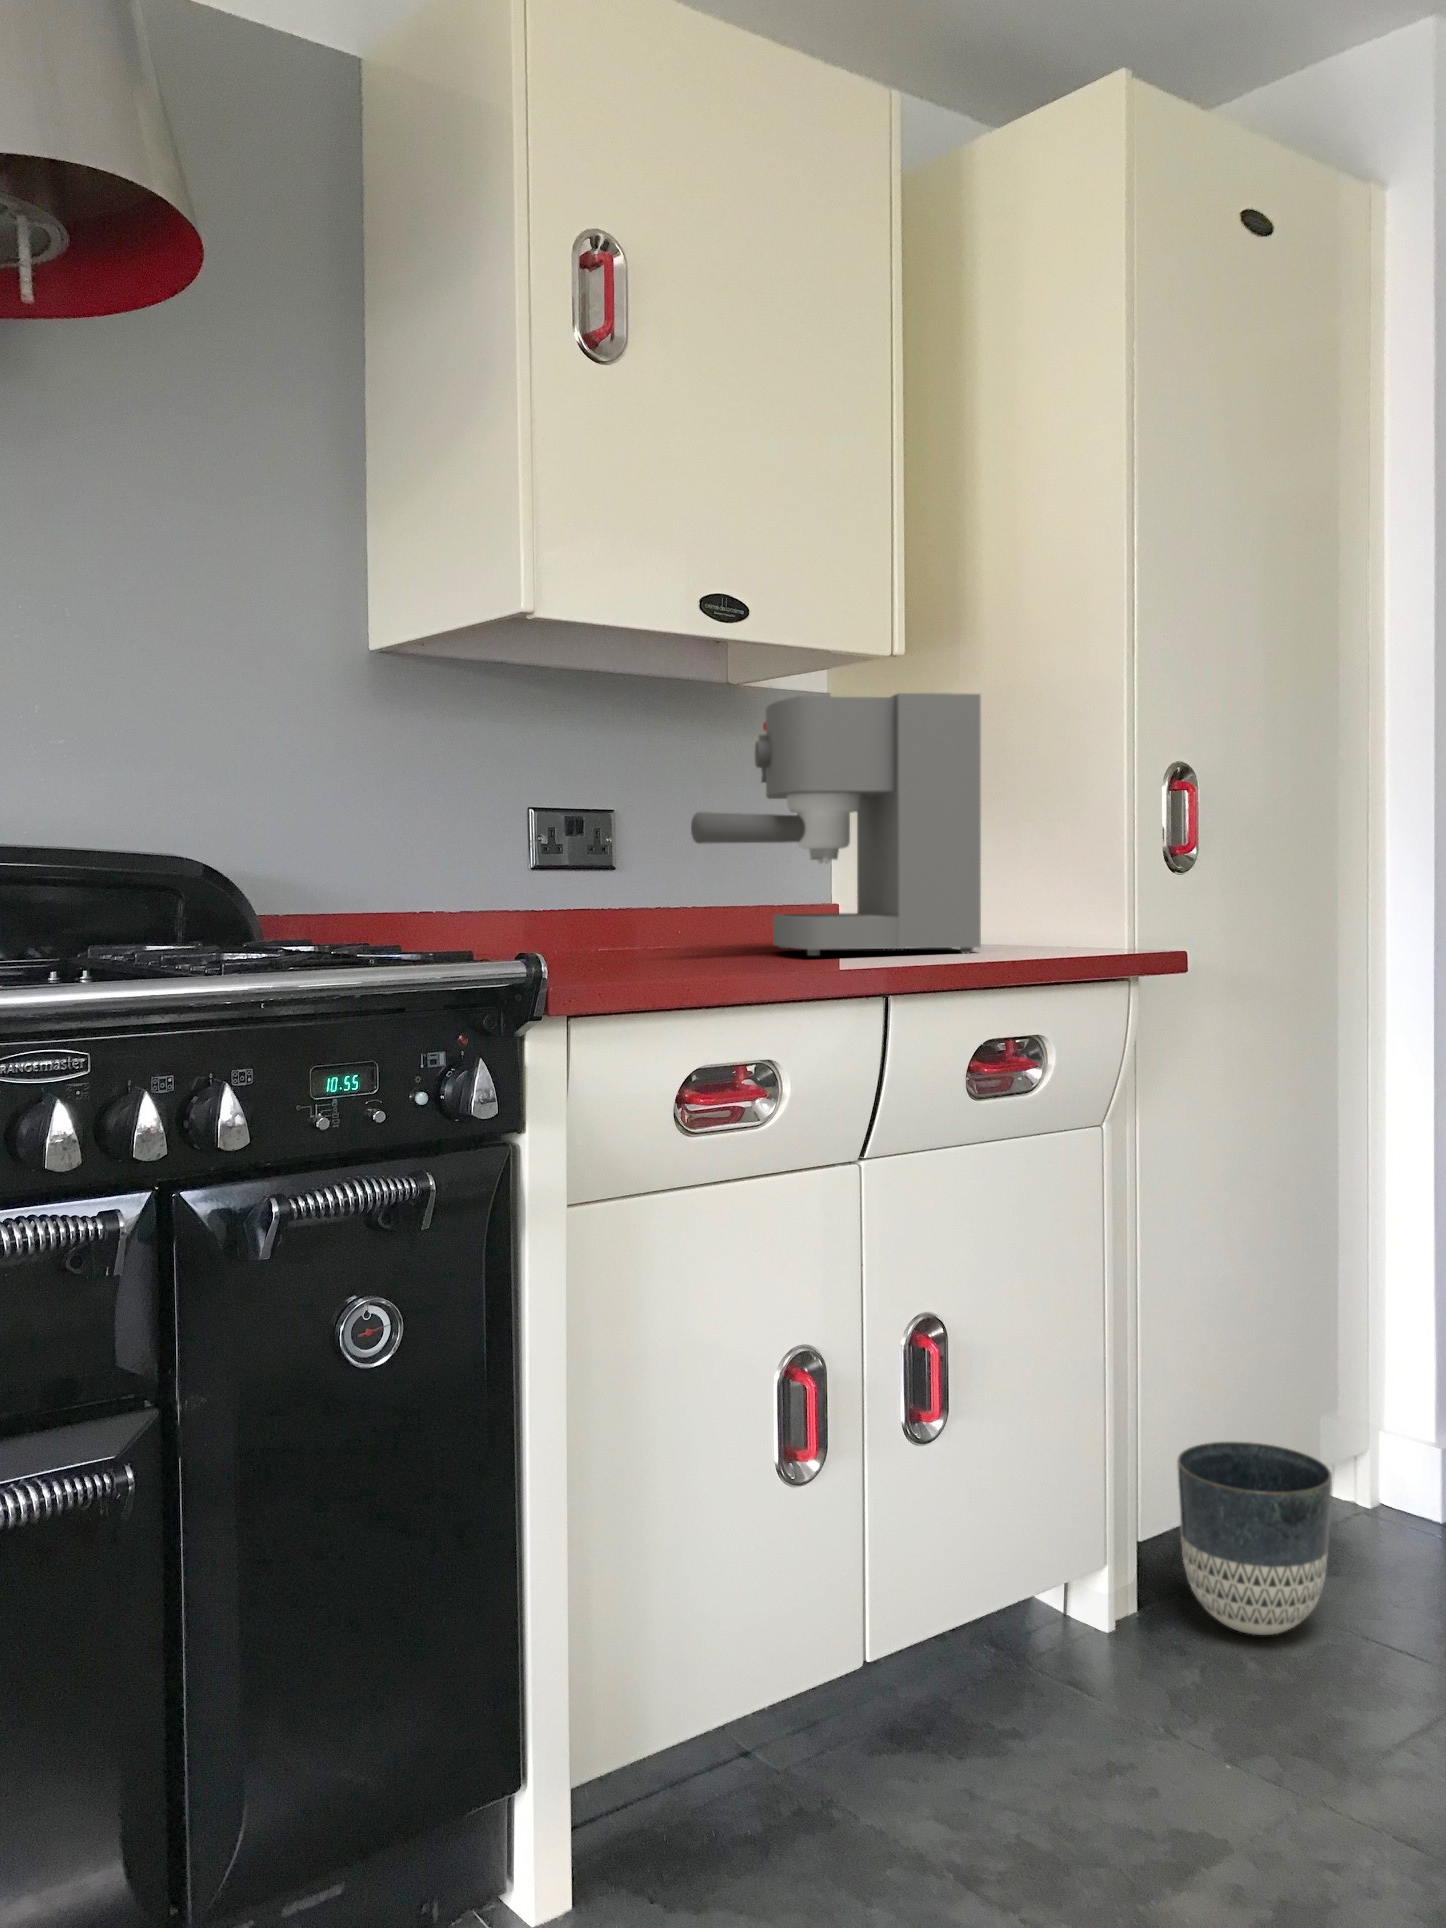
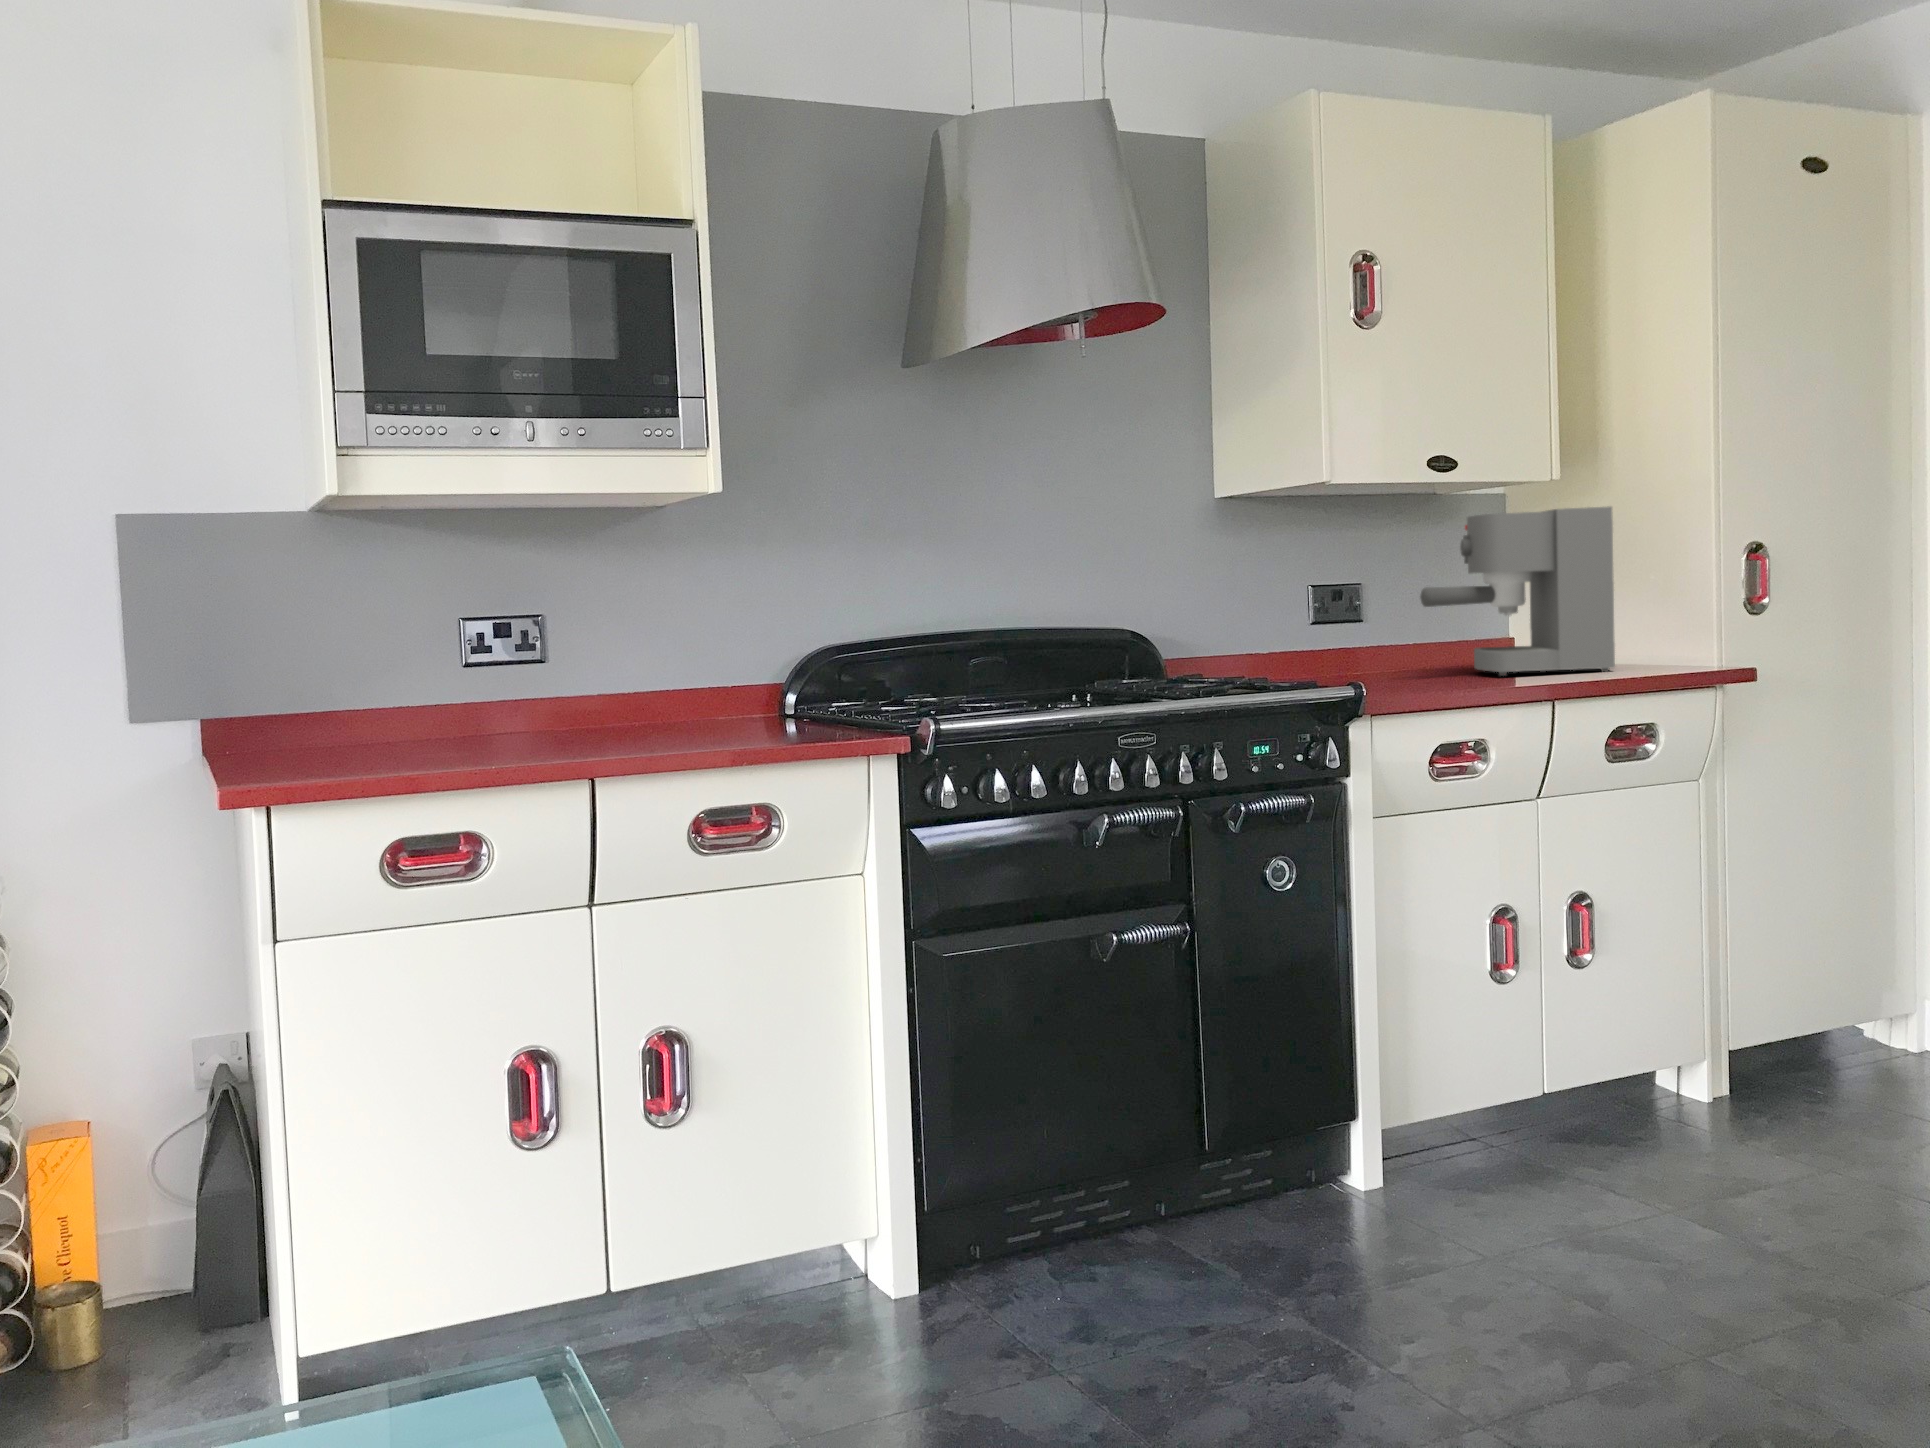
planter: present [1177,1442,1332,1635] -> none [1756,989,1863,1106]

